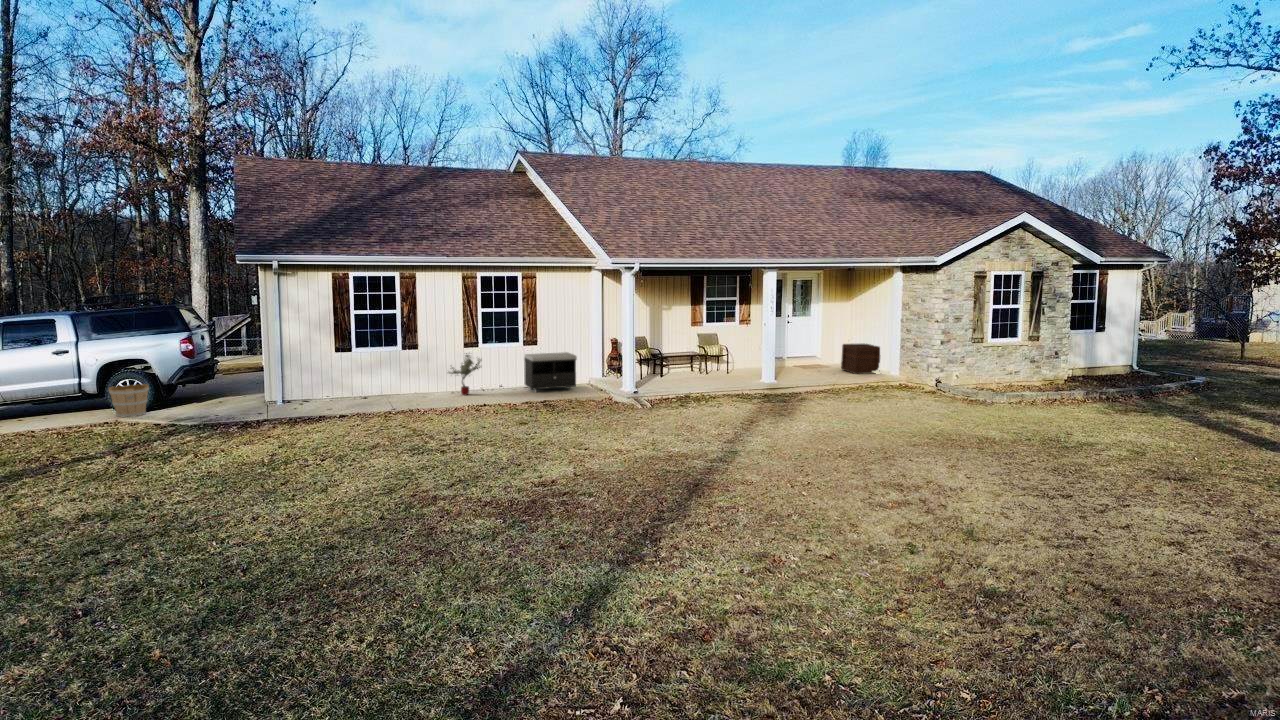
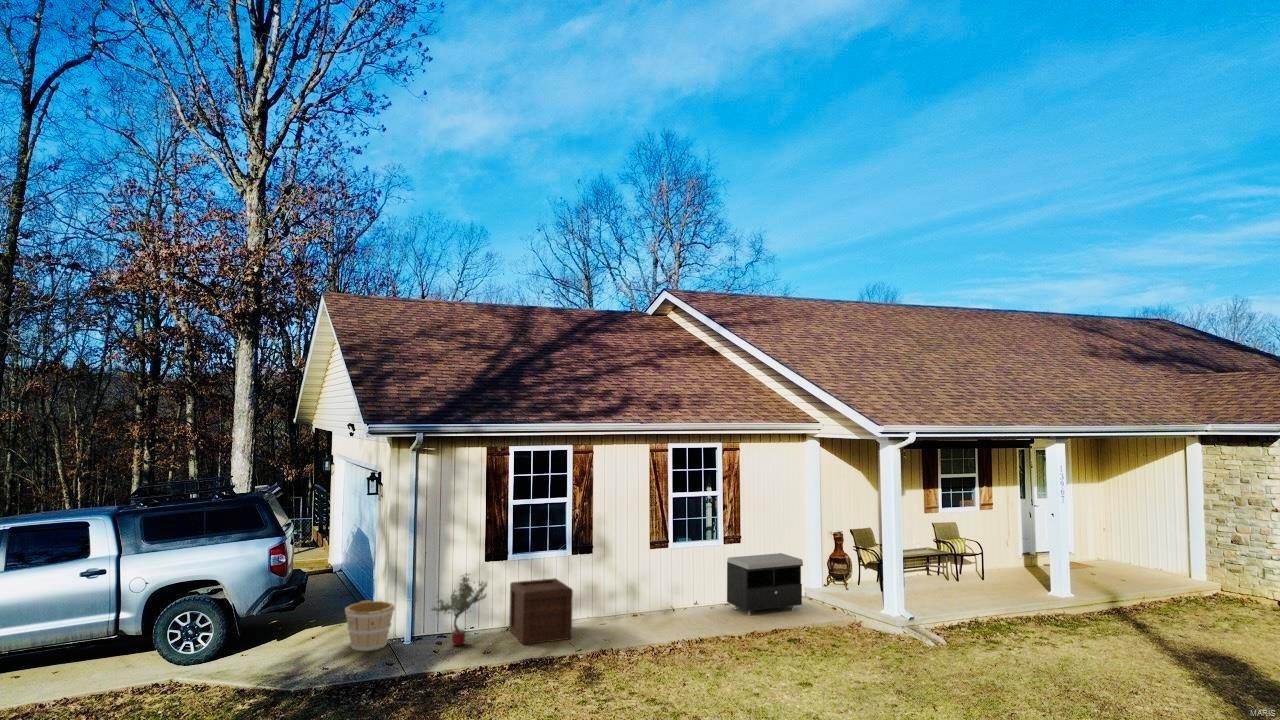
wooden crate: present [841,344,880,374] -> present [509,578,573,645]
potted tree: present [449,353,481,395] -> present [432,574,487,646]
wooden bucket: present [109,384,149,417] -> present [345,600,395,651]

